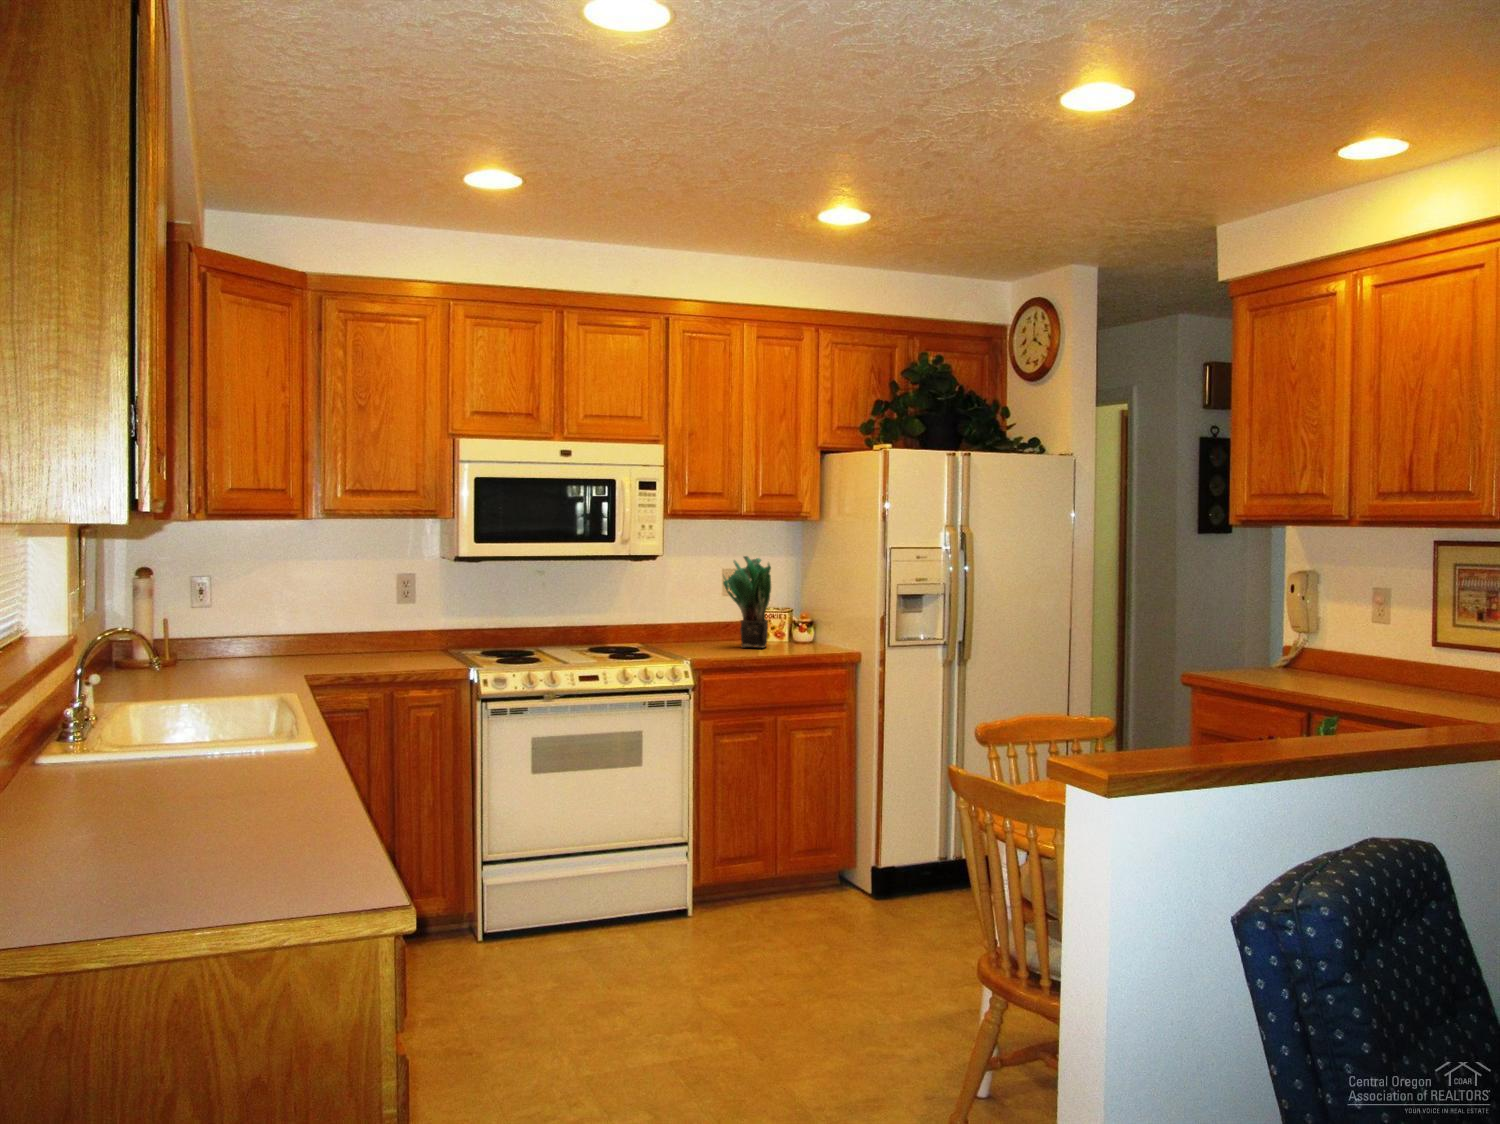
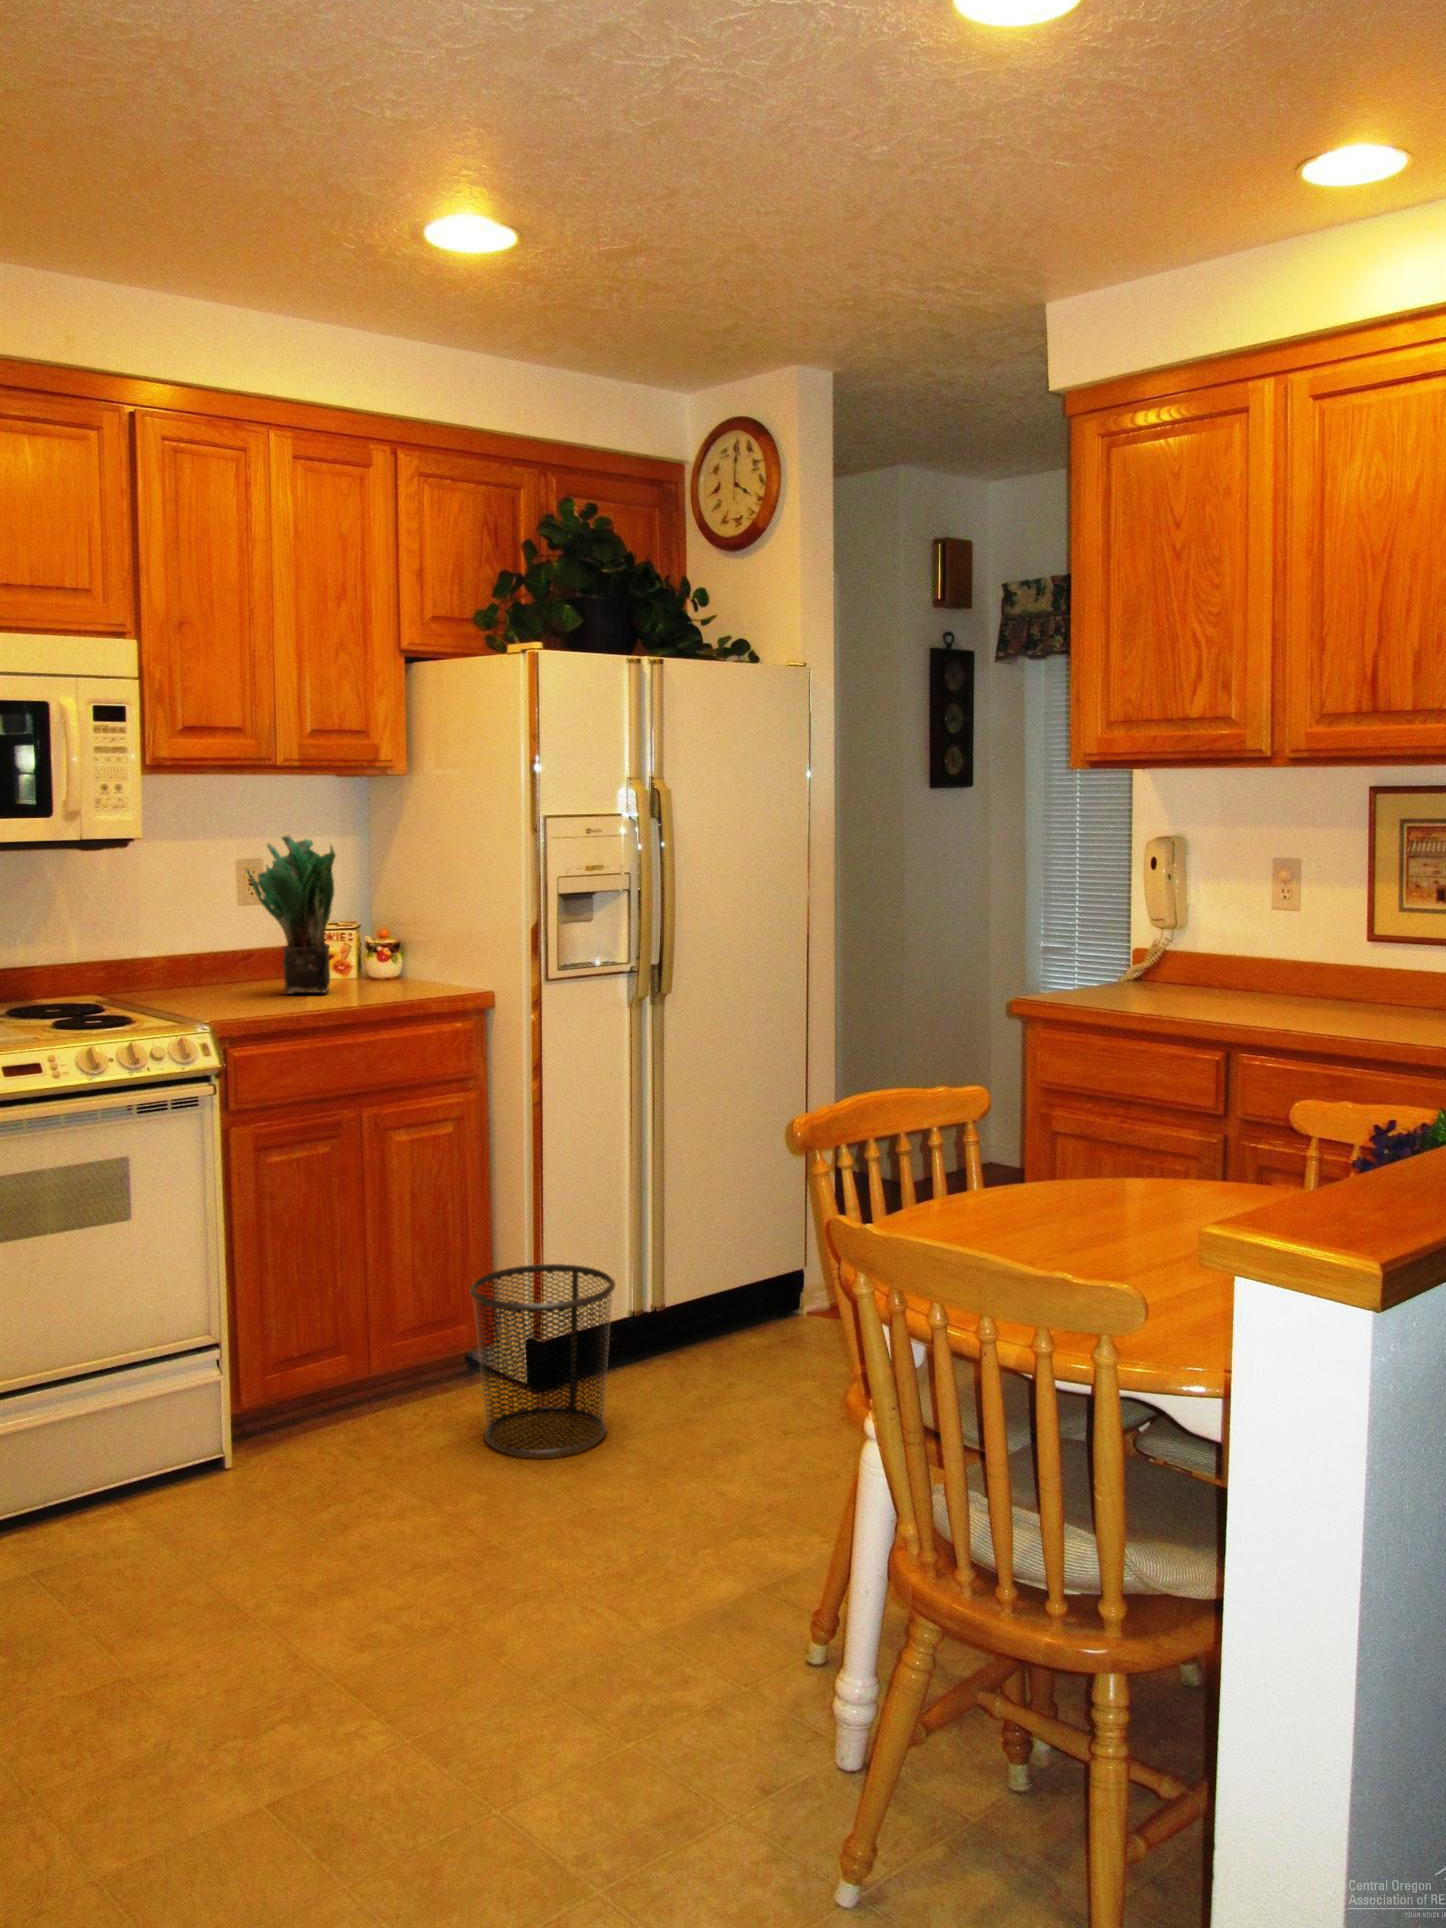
trash can: none [831,819,919,934] -> present [470,1264,615,1457]

